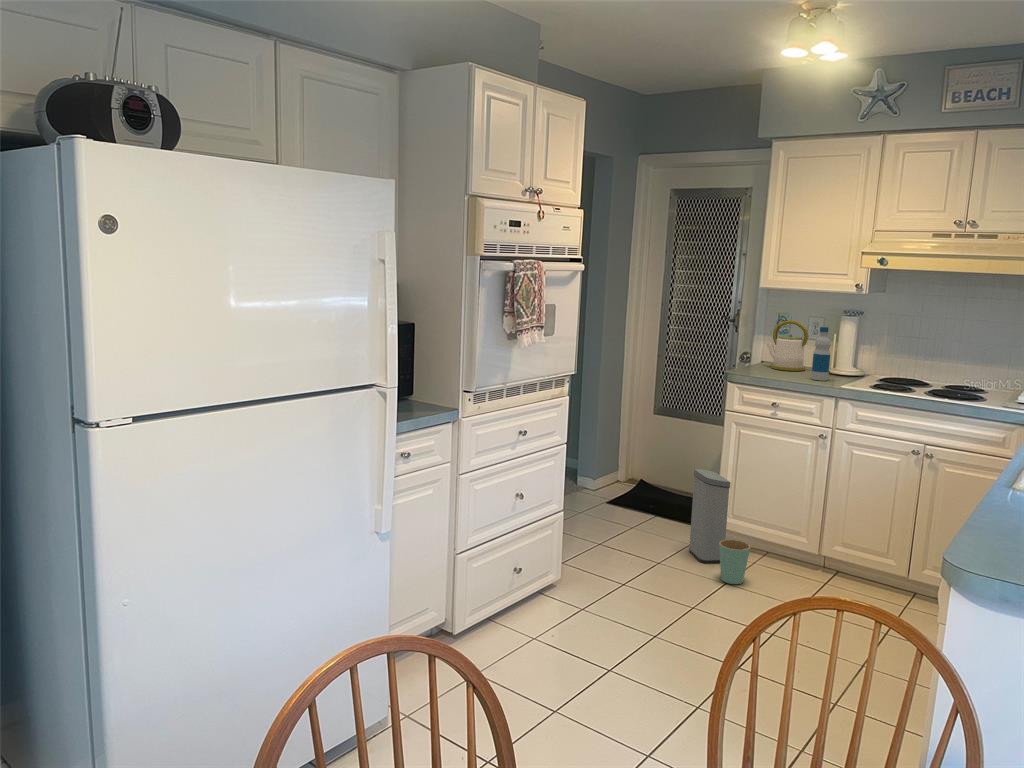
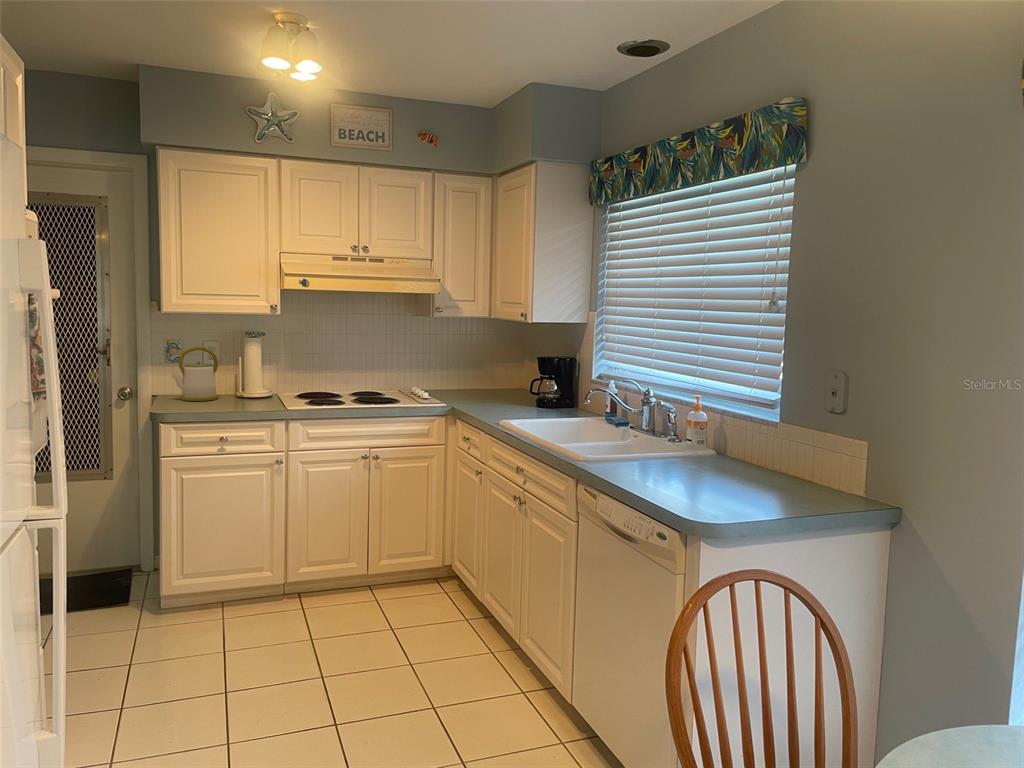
bottle: present [811,327,831,381] -> none [244,350,261,406]
trash can: present [689,469,751,584] -> none [143,530,245,647]

